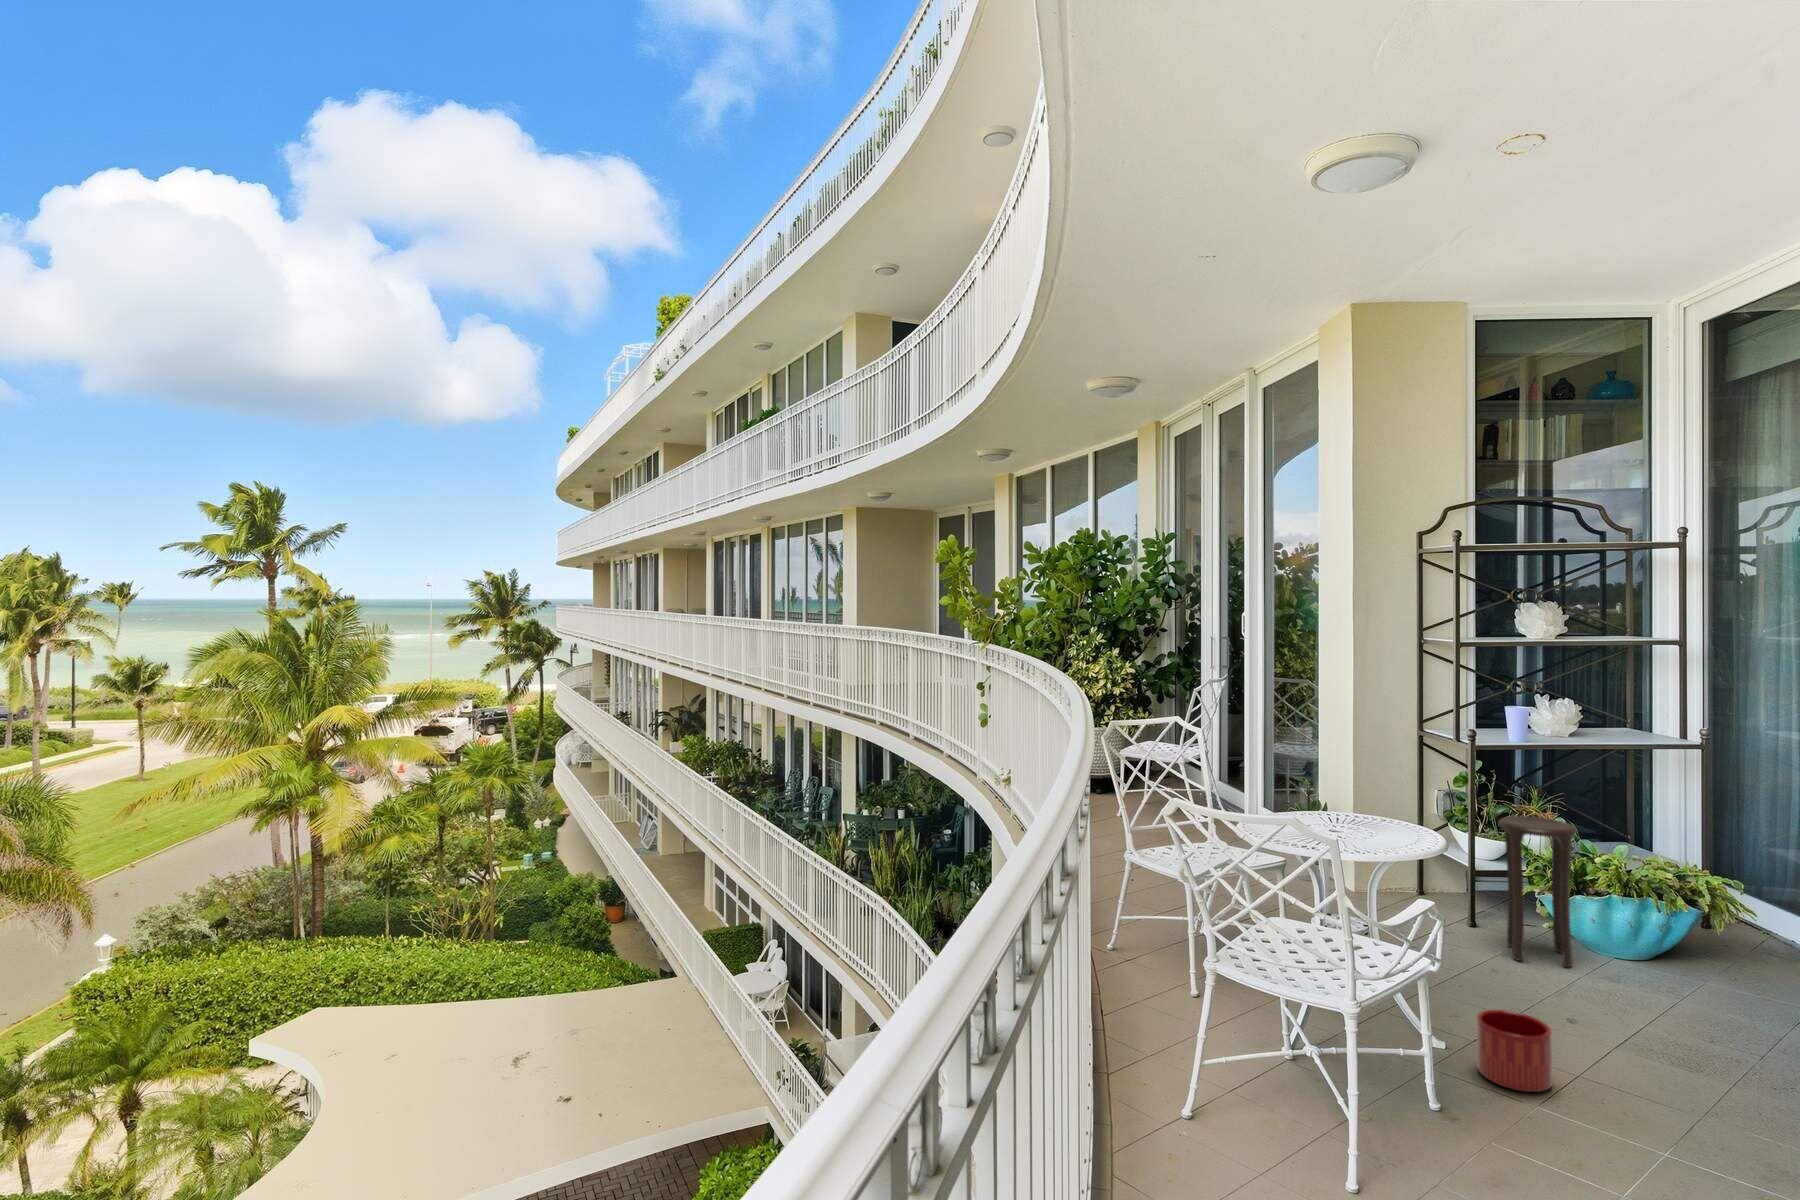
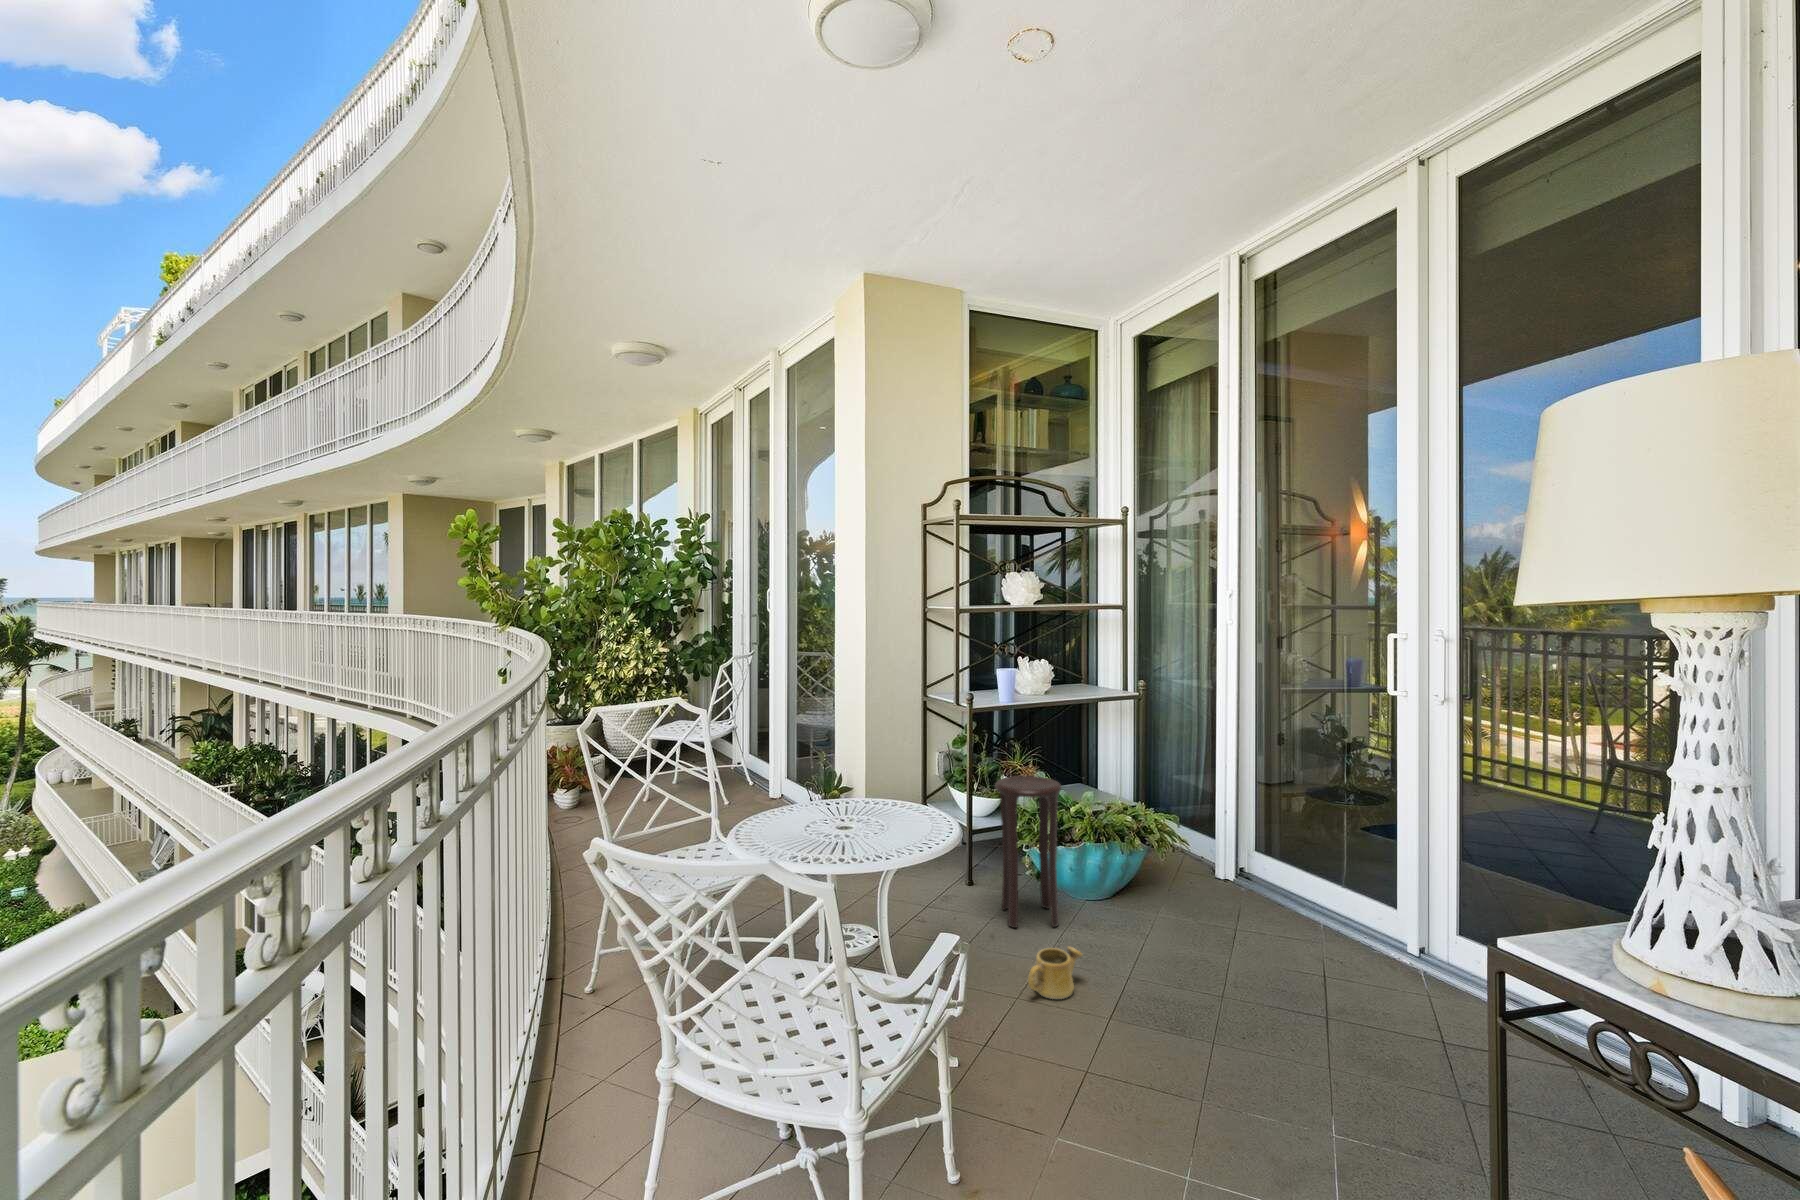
watering can: none [1525,971,1589,1015] -> present [1028,947,1082,999]
planter: present [1477,1010,1553,1092] -> none [993,1038,1074,1157]

